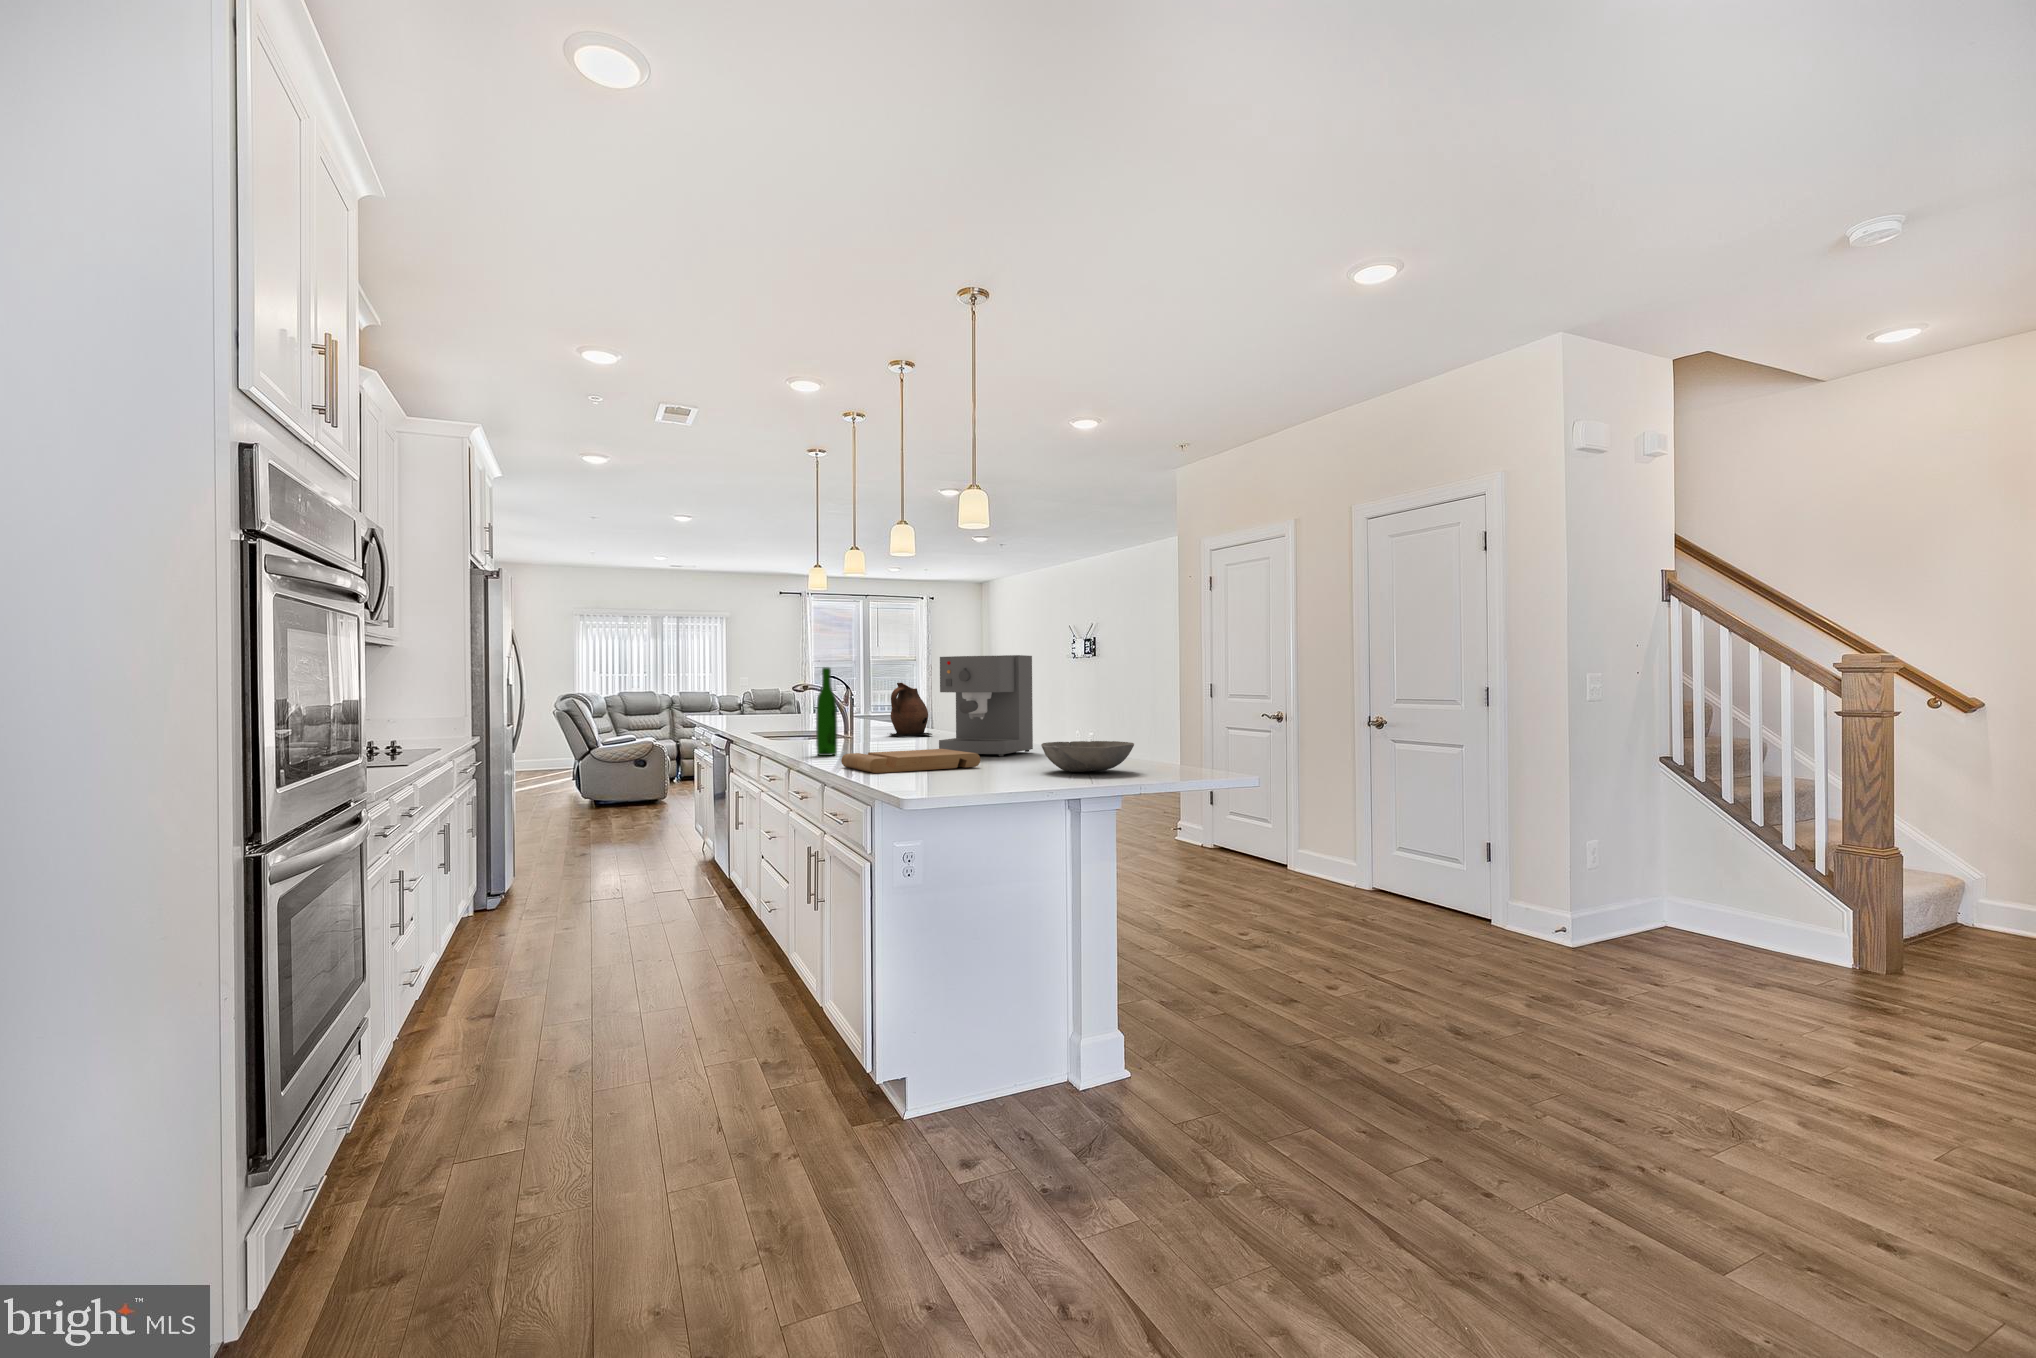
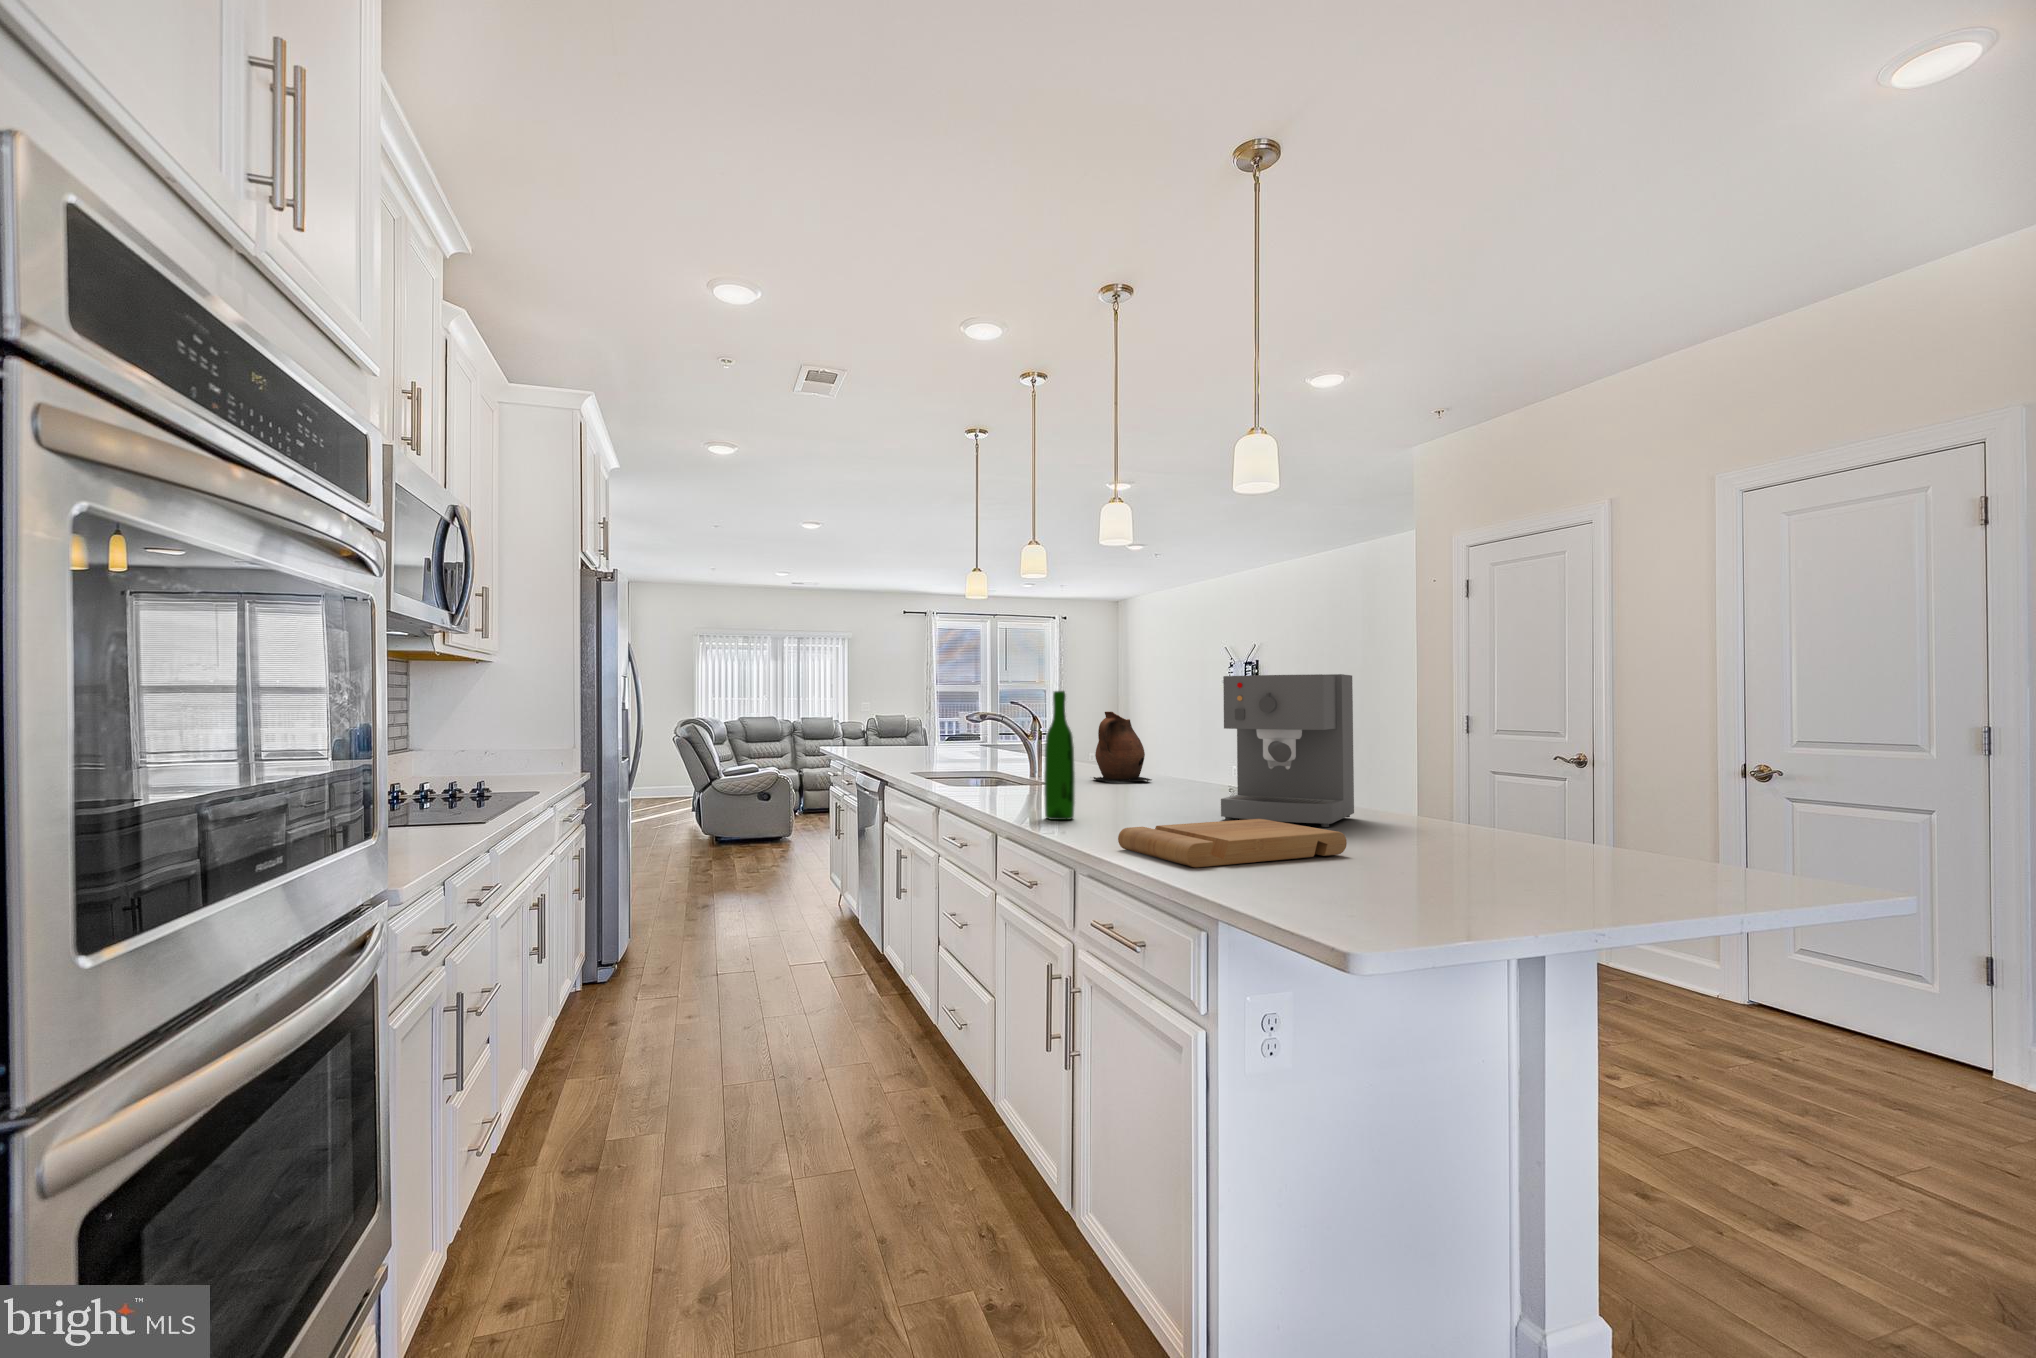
bowl: present [1041,741,1134,772] -> none [1470,816,1656,874]

